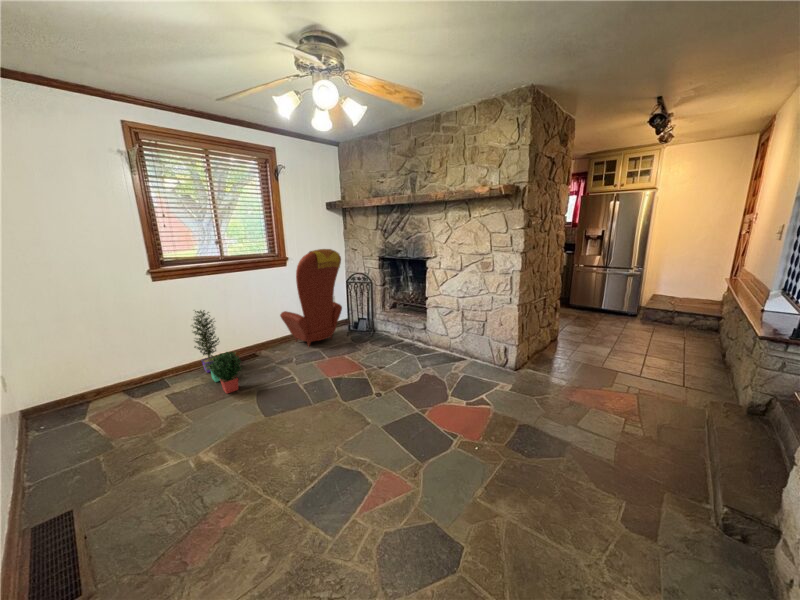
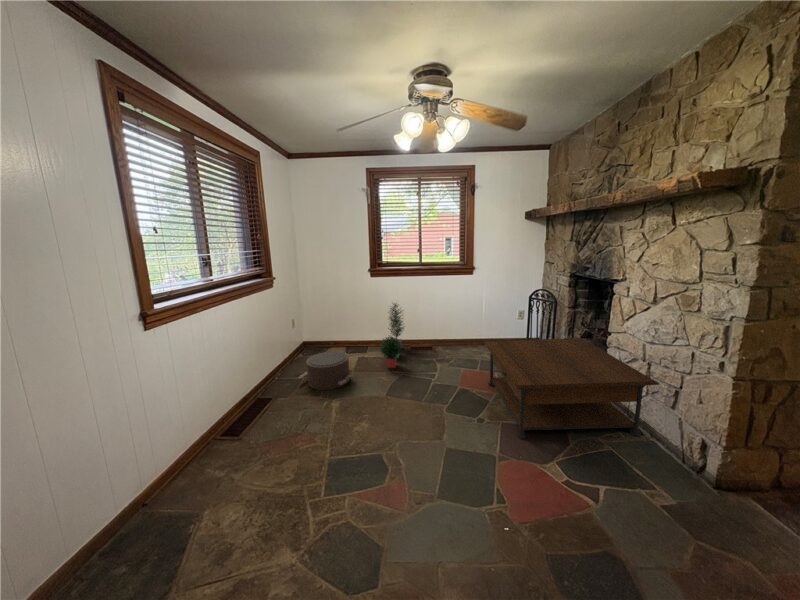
armchair: present [280,249,342,347] -> none [459,261,516,355]
coffee table: none [342,307,475,394] -> present [483,338,659,439]
pouf: none [89,394,196,466] -> present [299,351,353,390]

